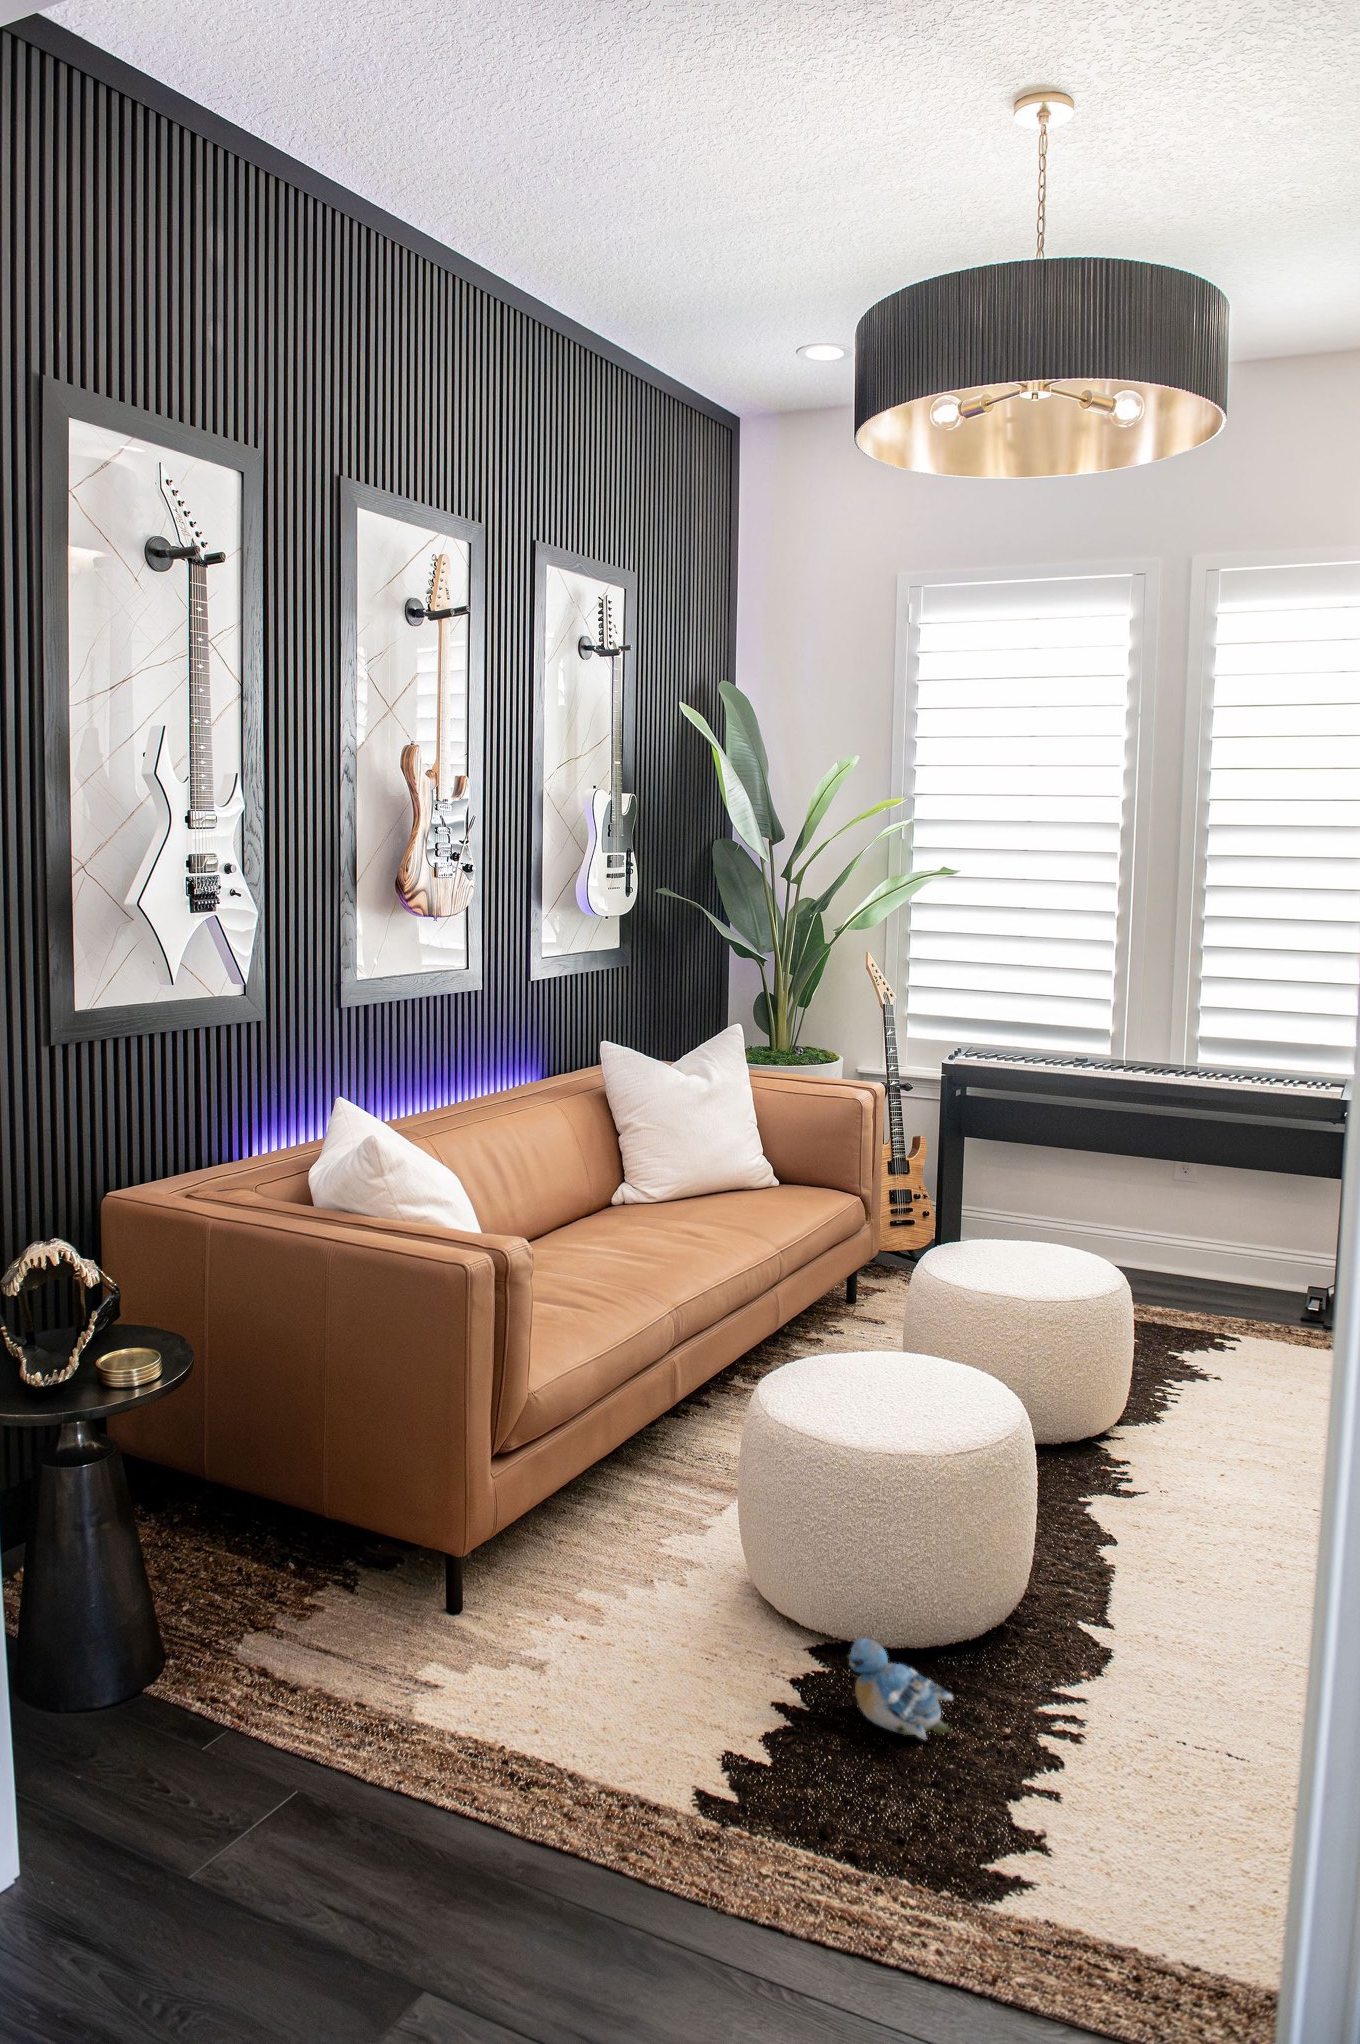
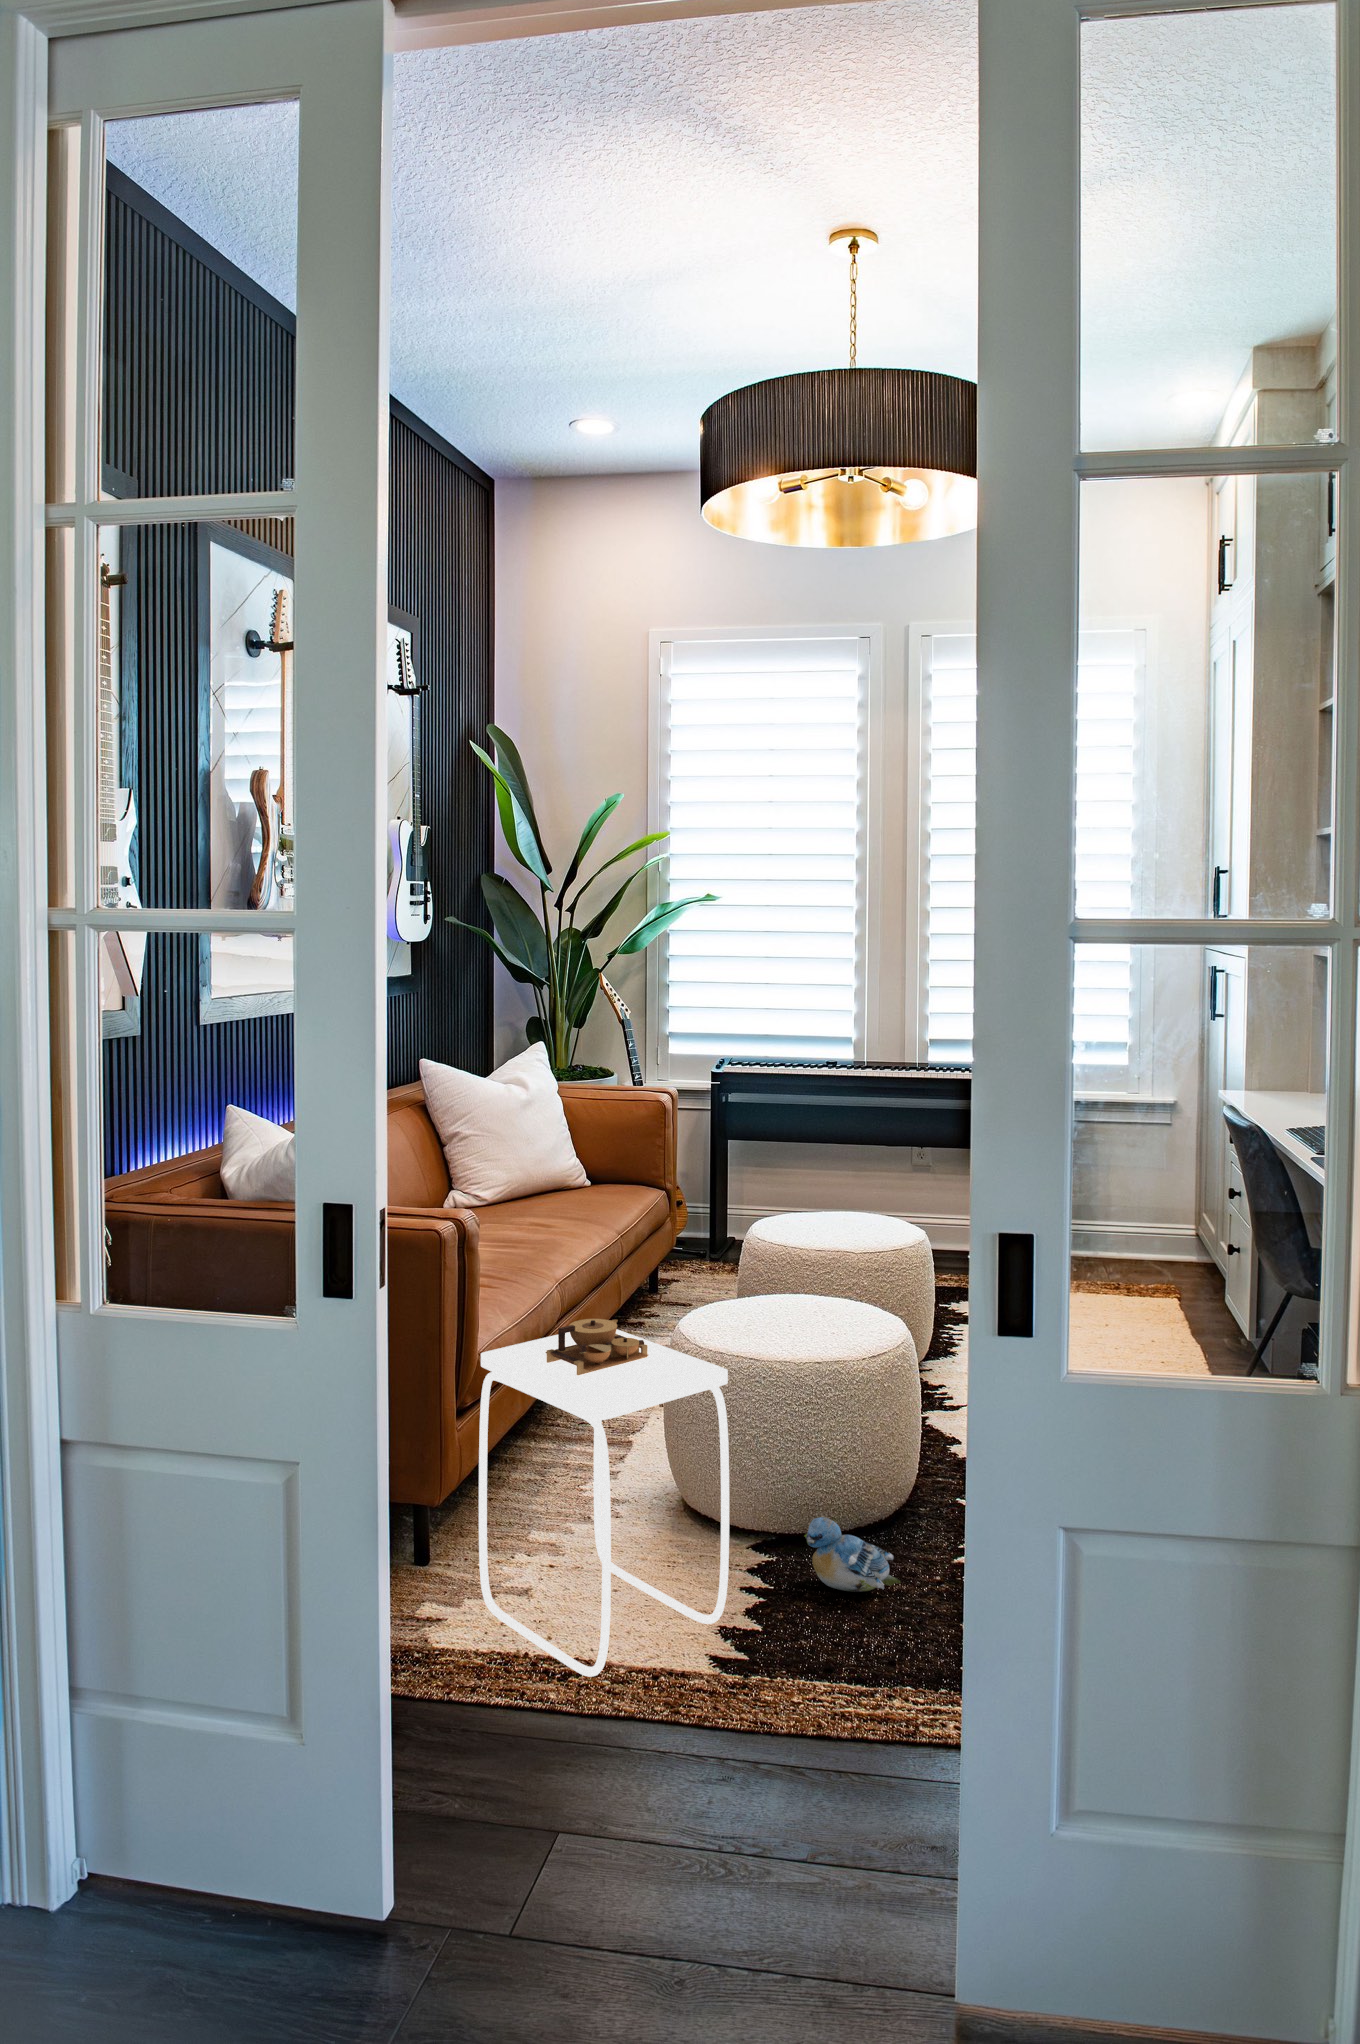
side table: none [484,1384,731,1792] -> present [479,1319,729,1677]

